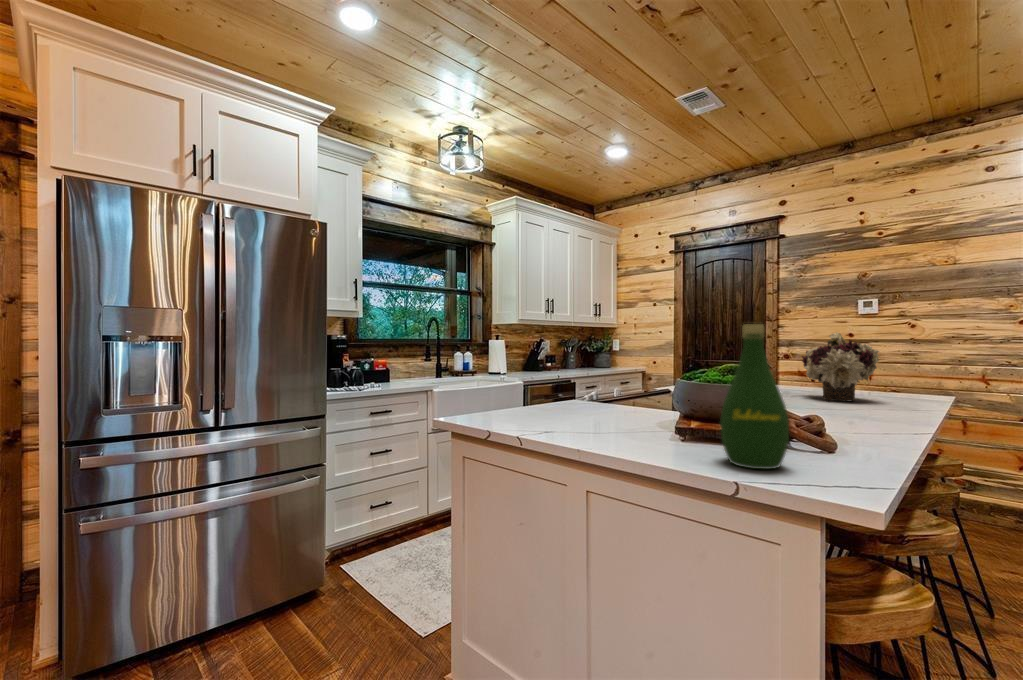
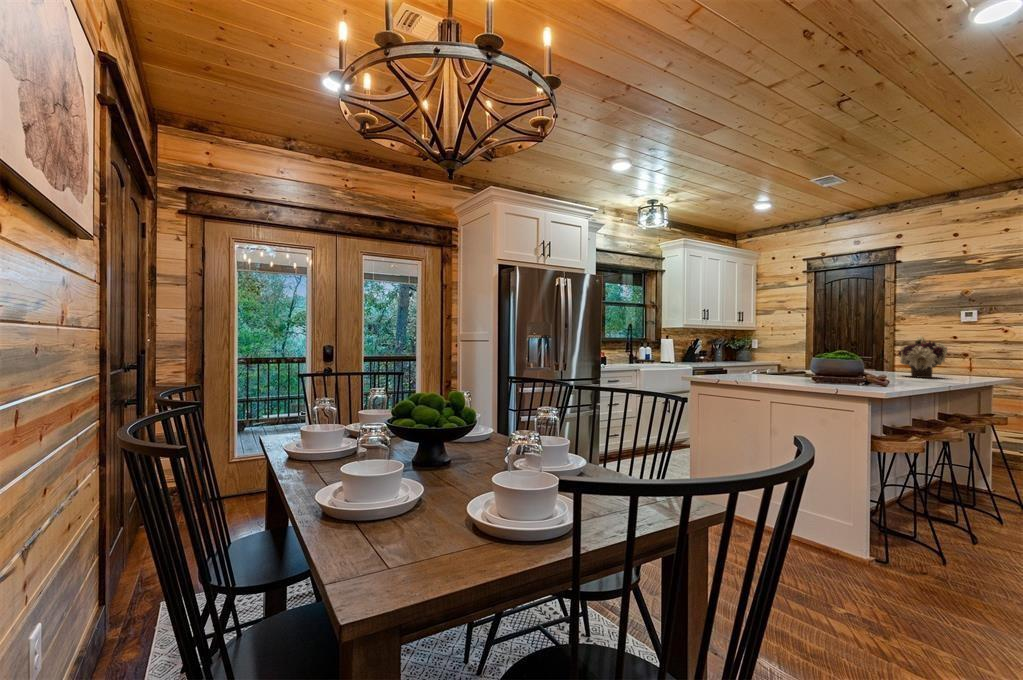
bottle: present [720,324,789,469] -> none [836,334,864,387]

